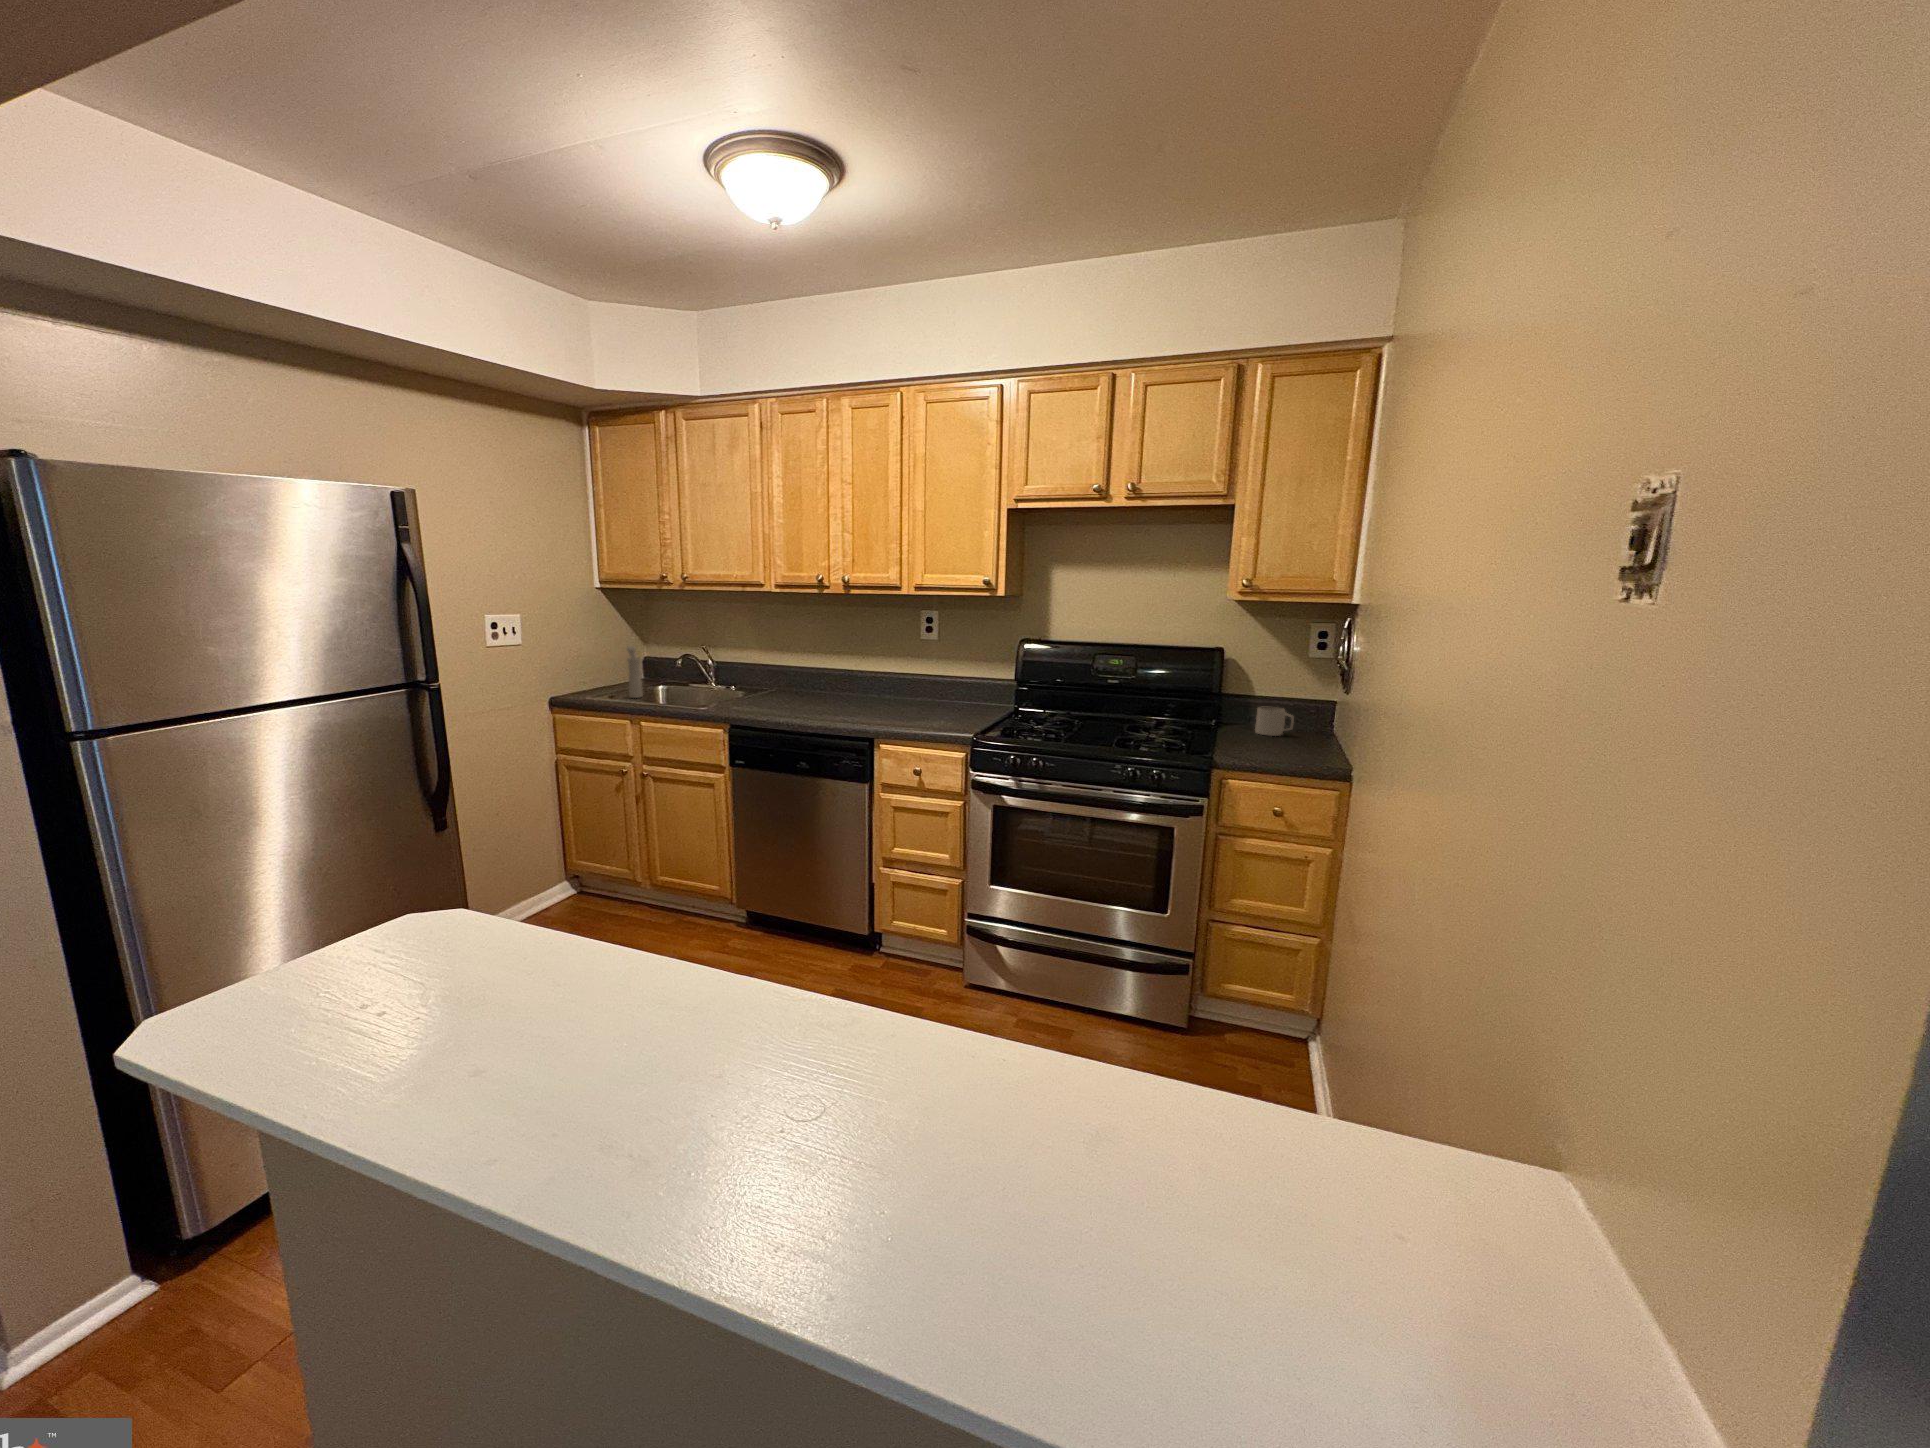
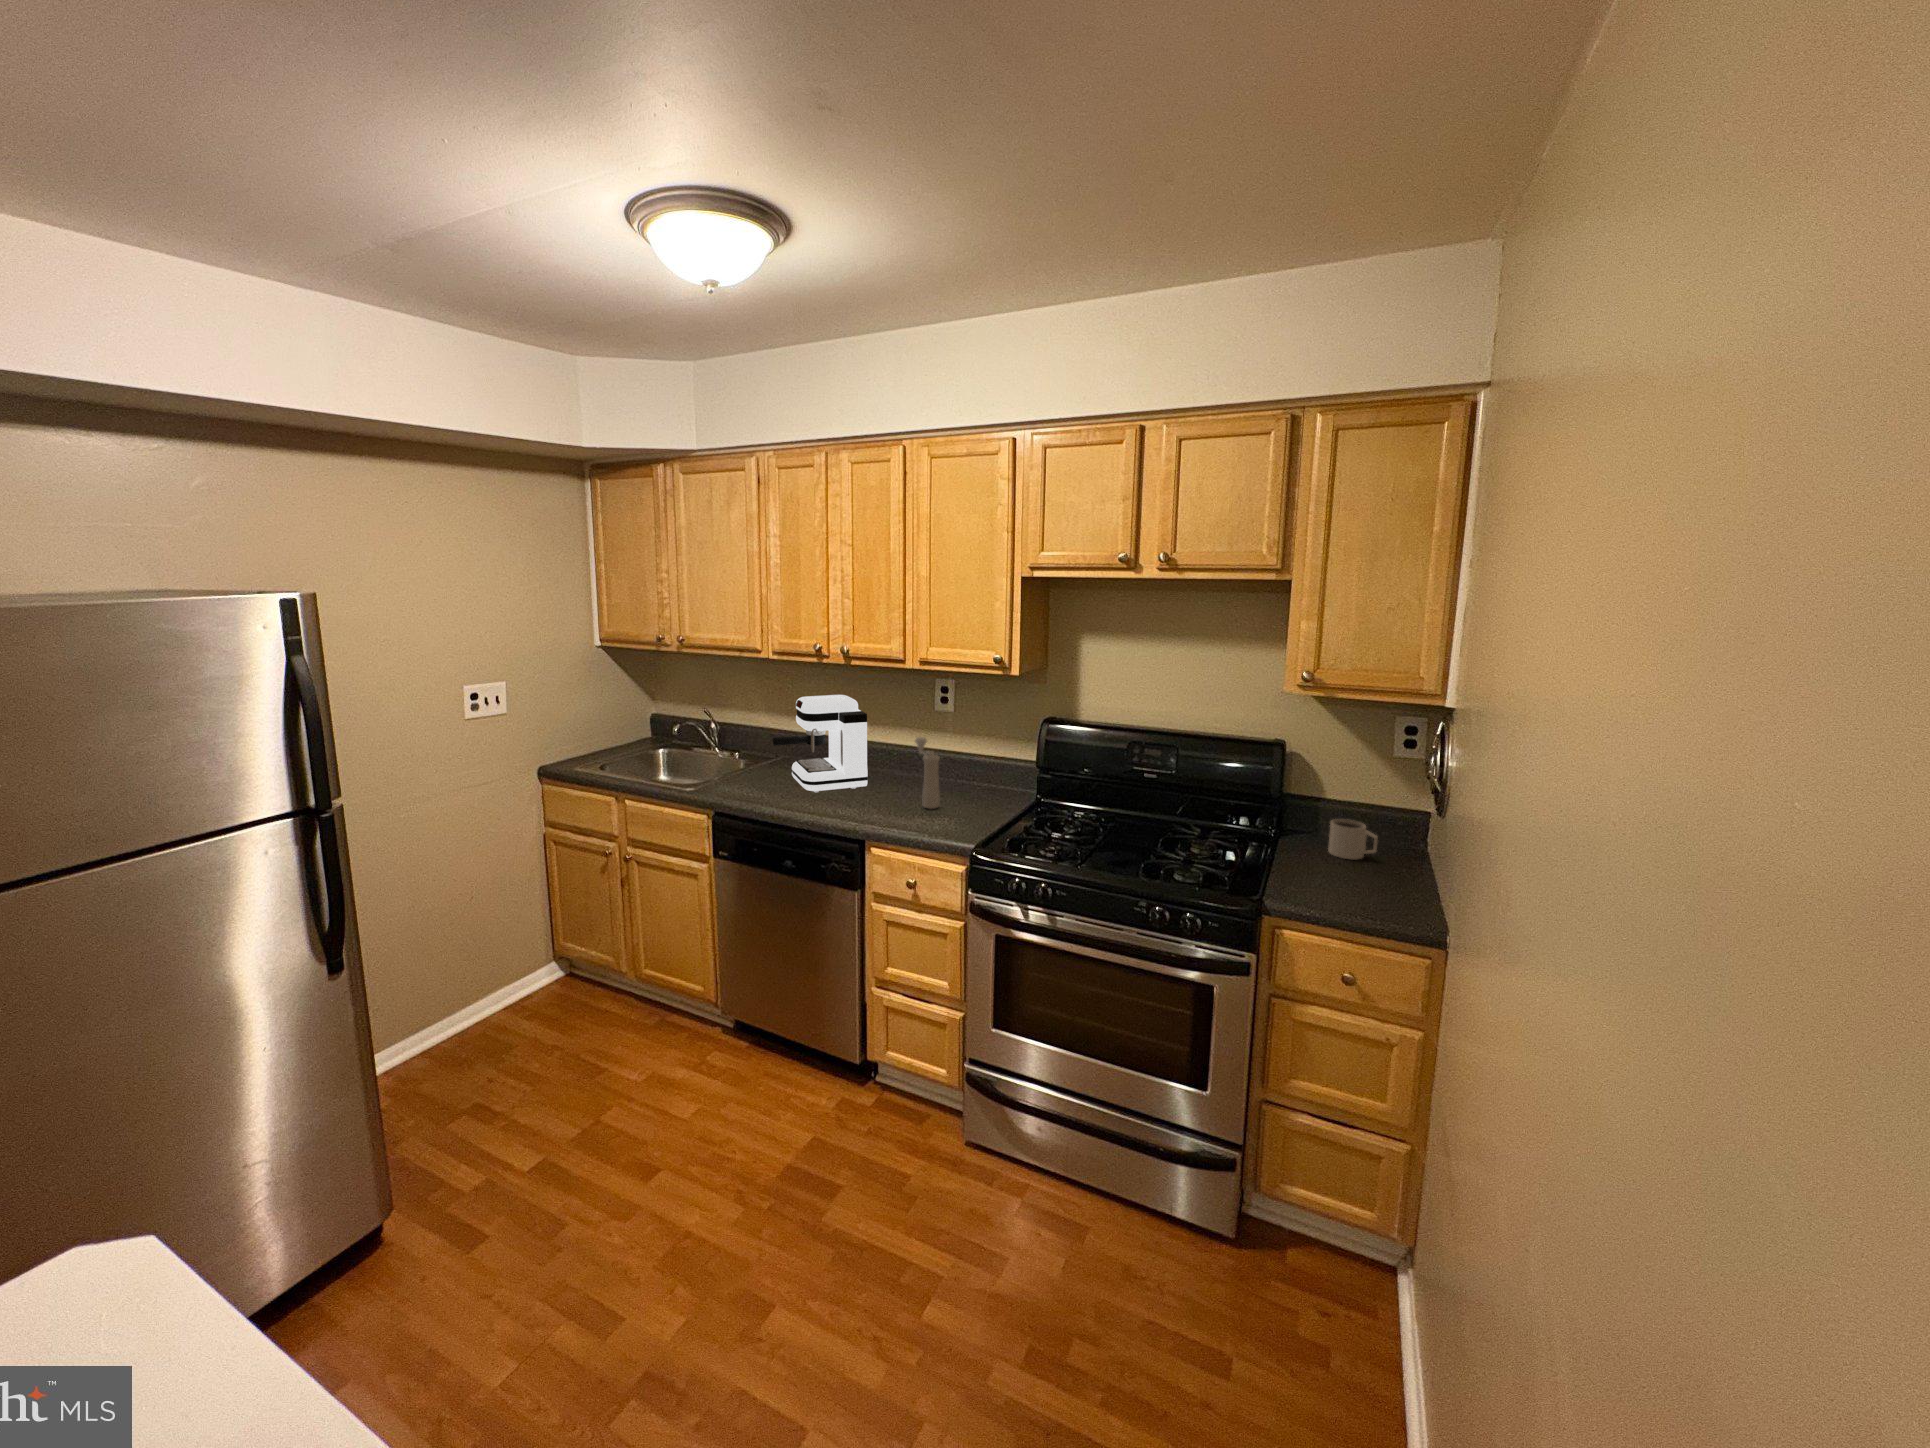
coffee maker: none [778,627,864,709] -> present [773,695,868,793]
pepper mill: present [627,646,643,698] -> present [915,737,940,809]

